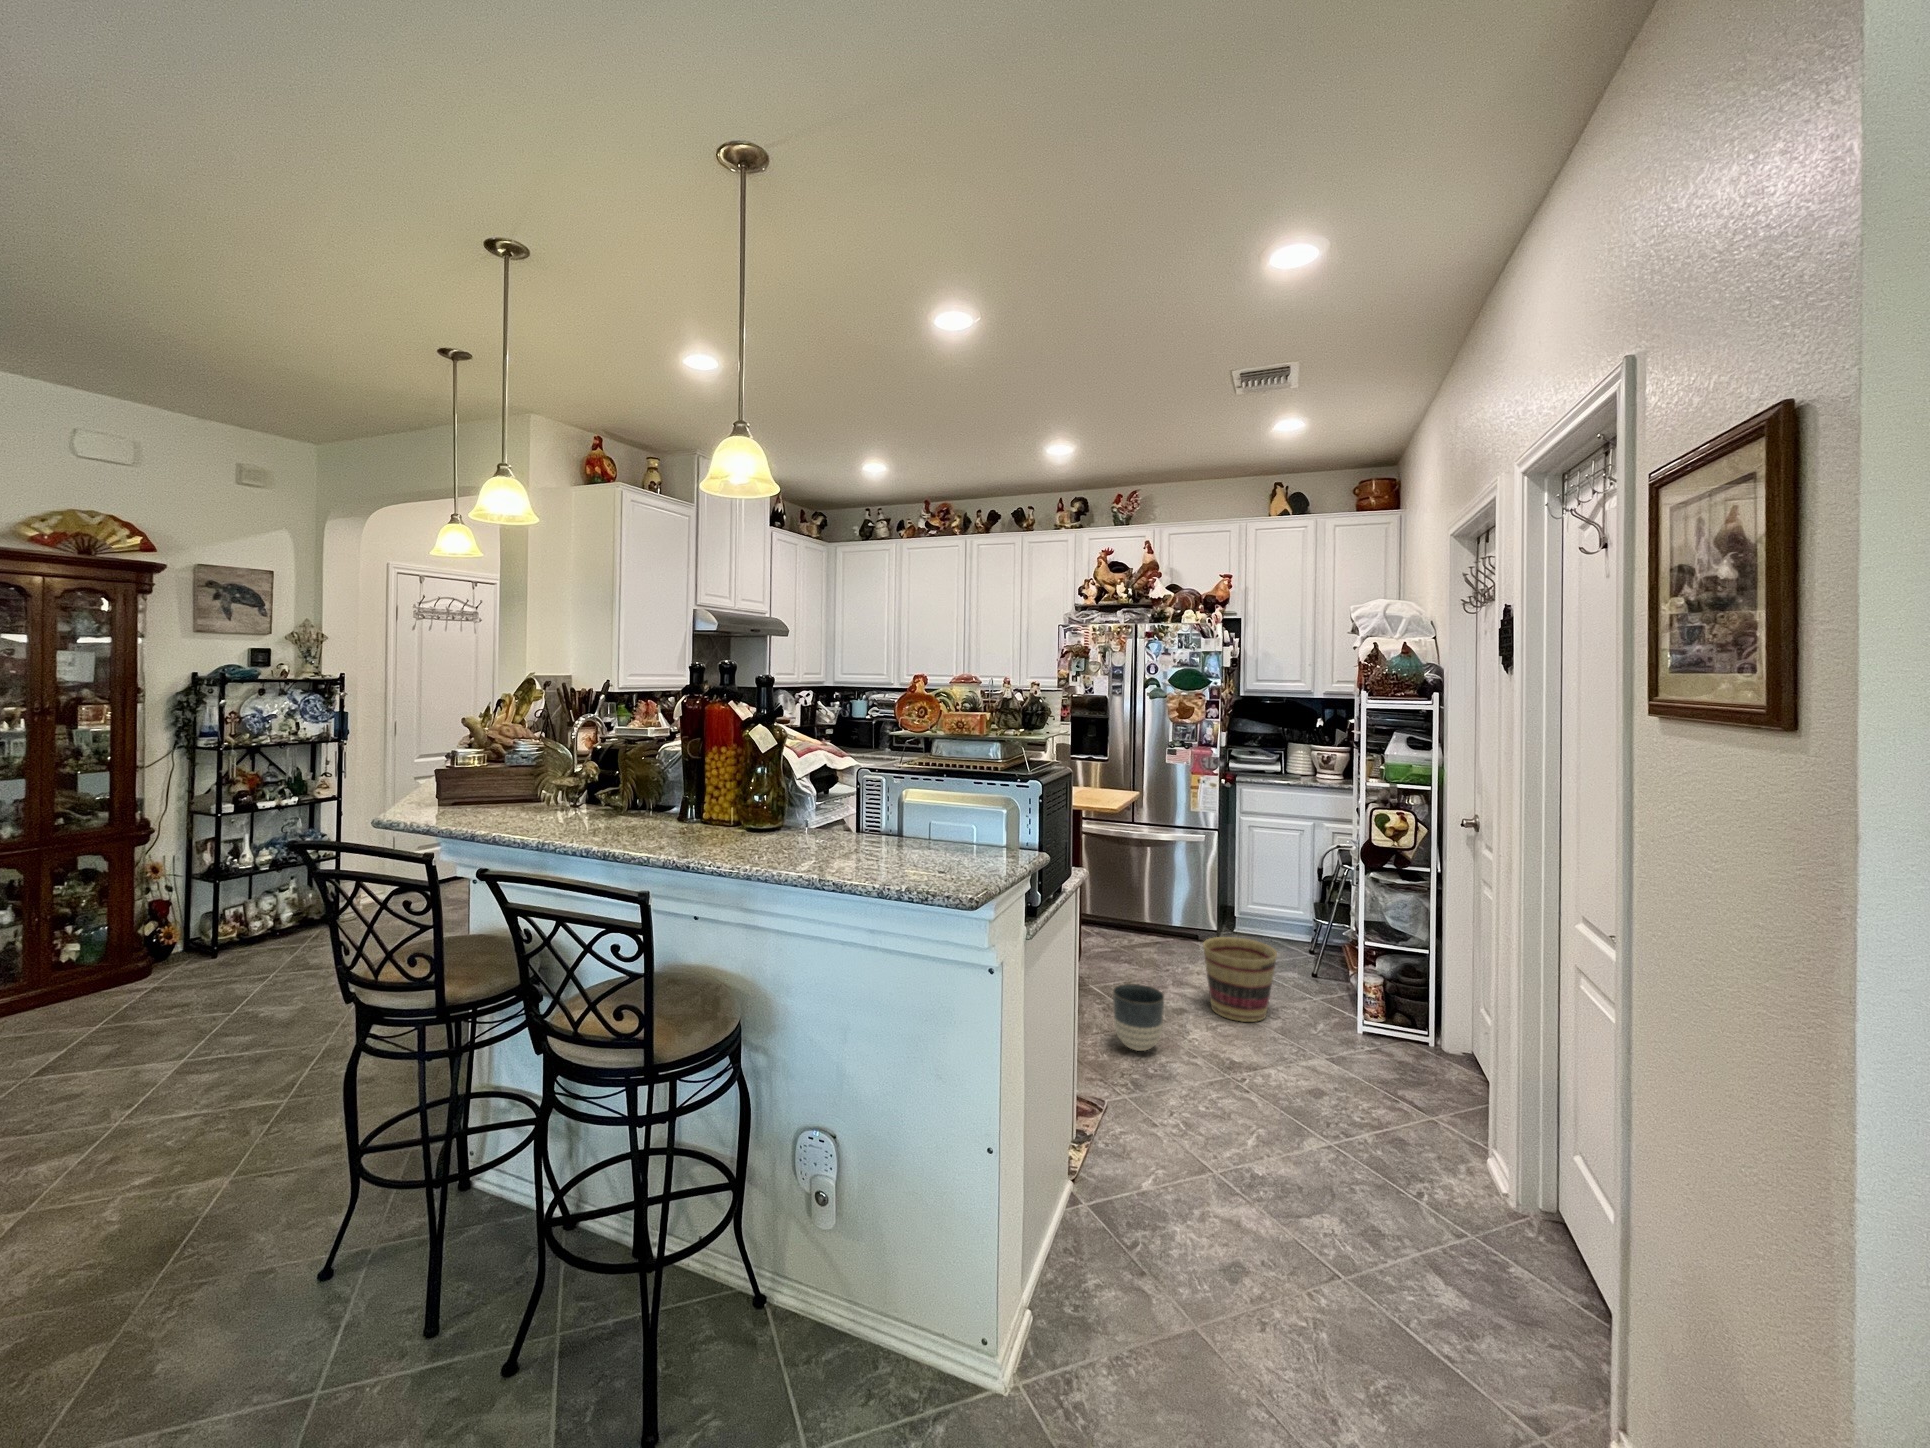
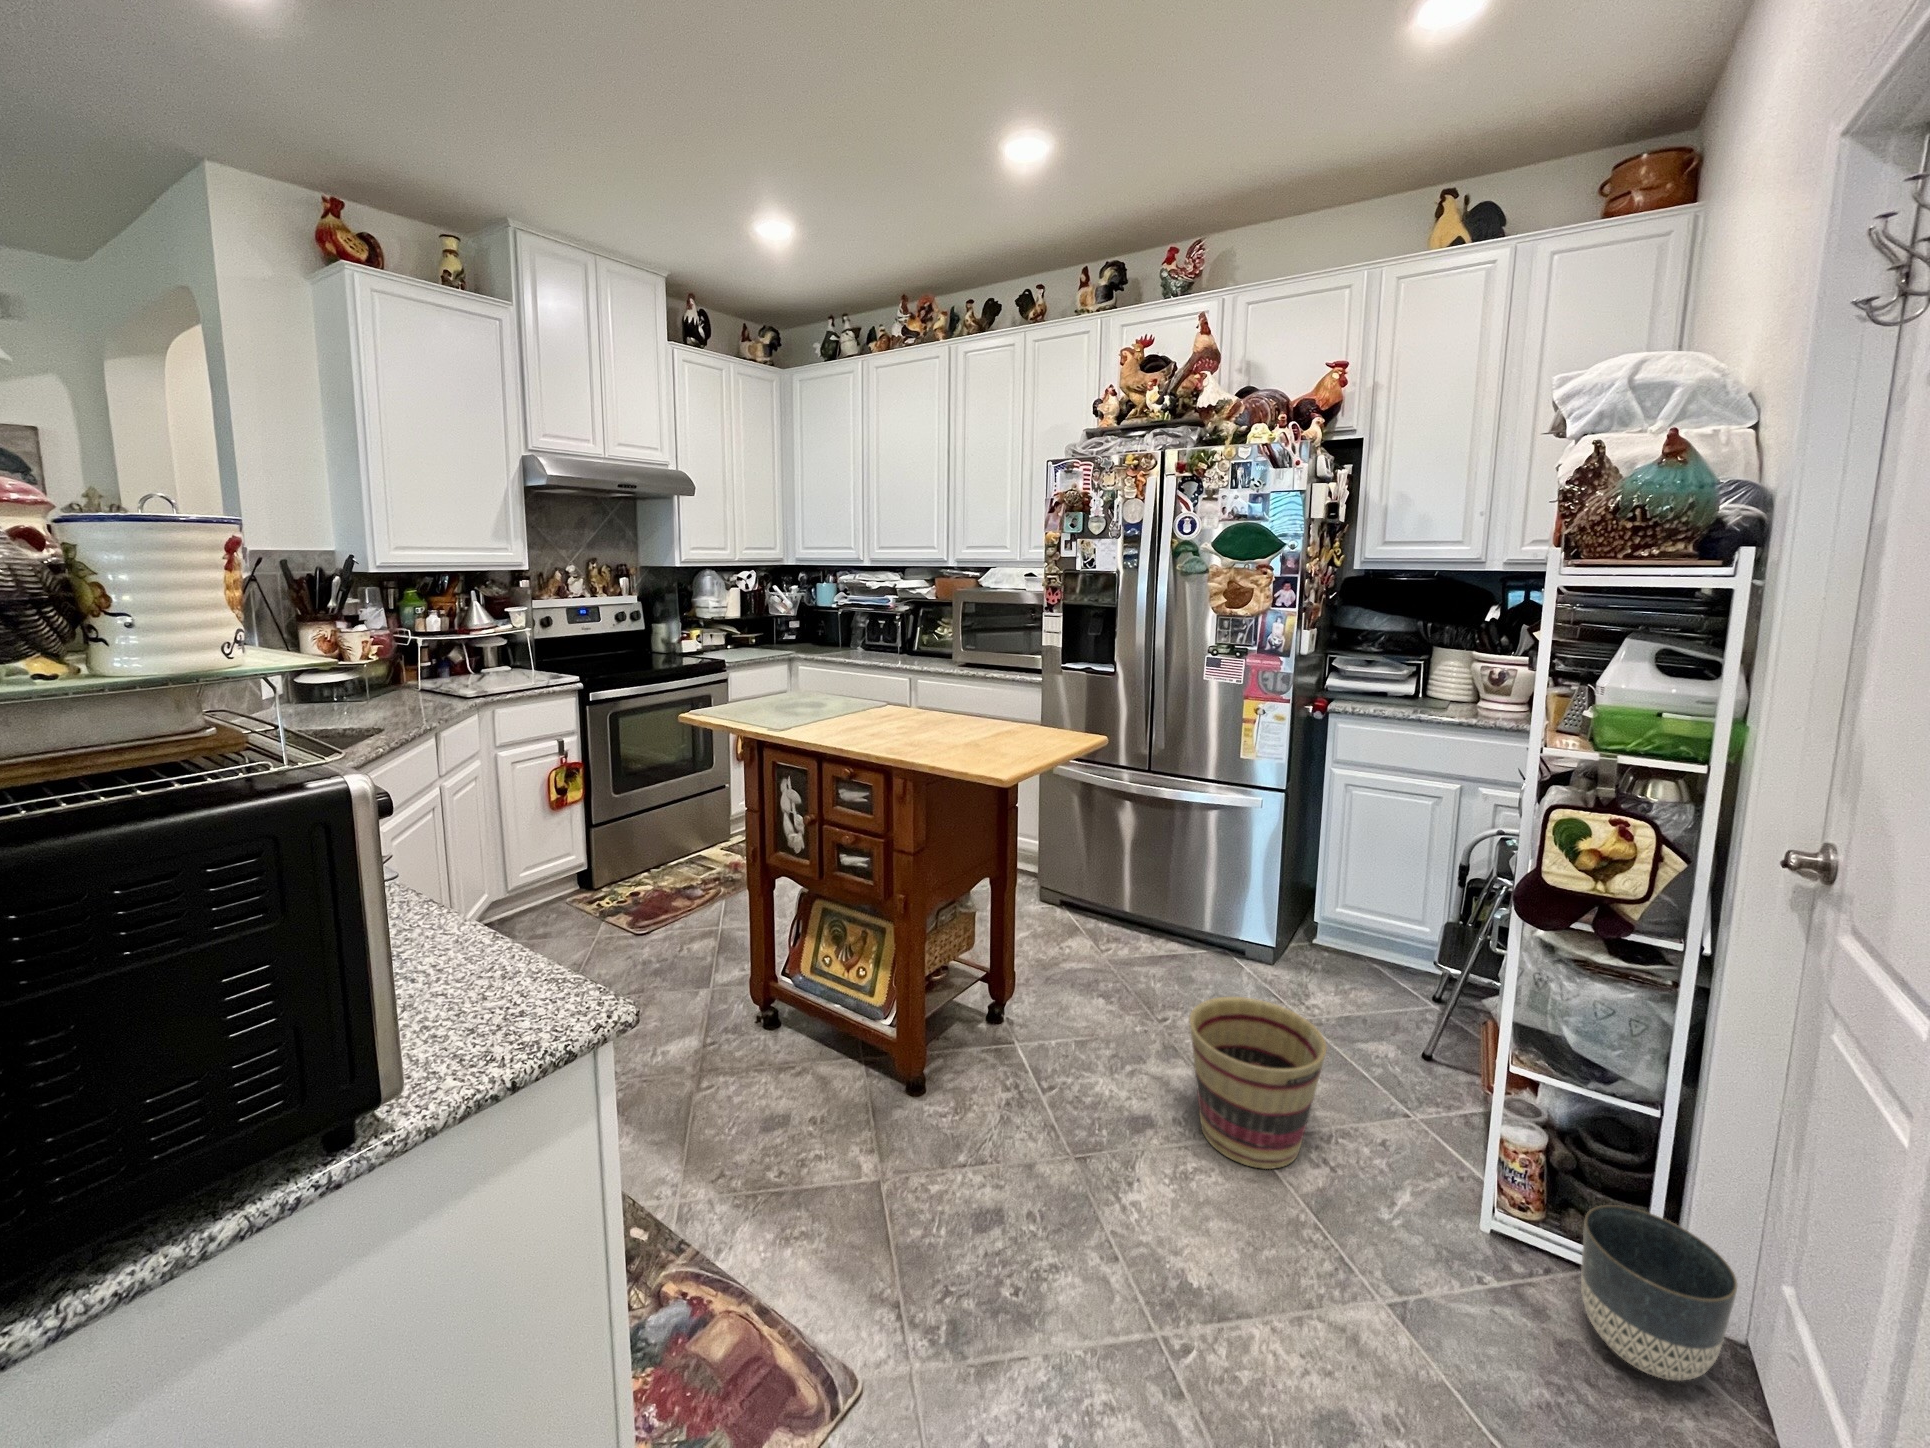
planter: present [1113,984,1164,1051] -> present [1581,1205,1737,1381]

